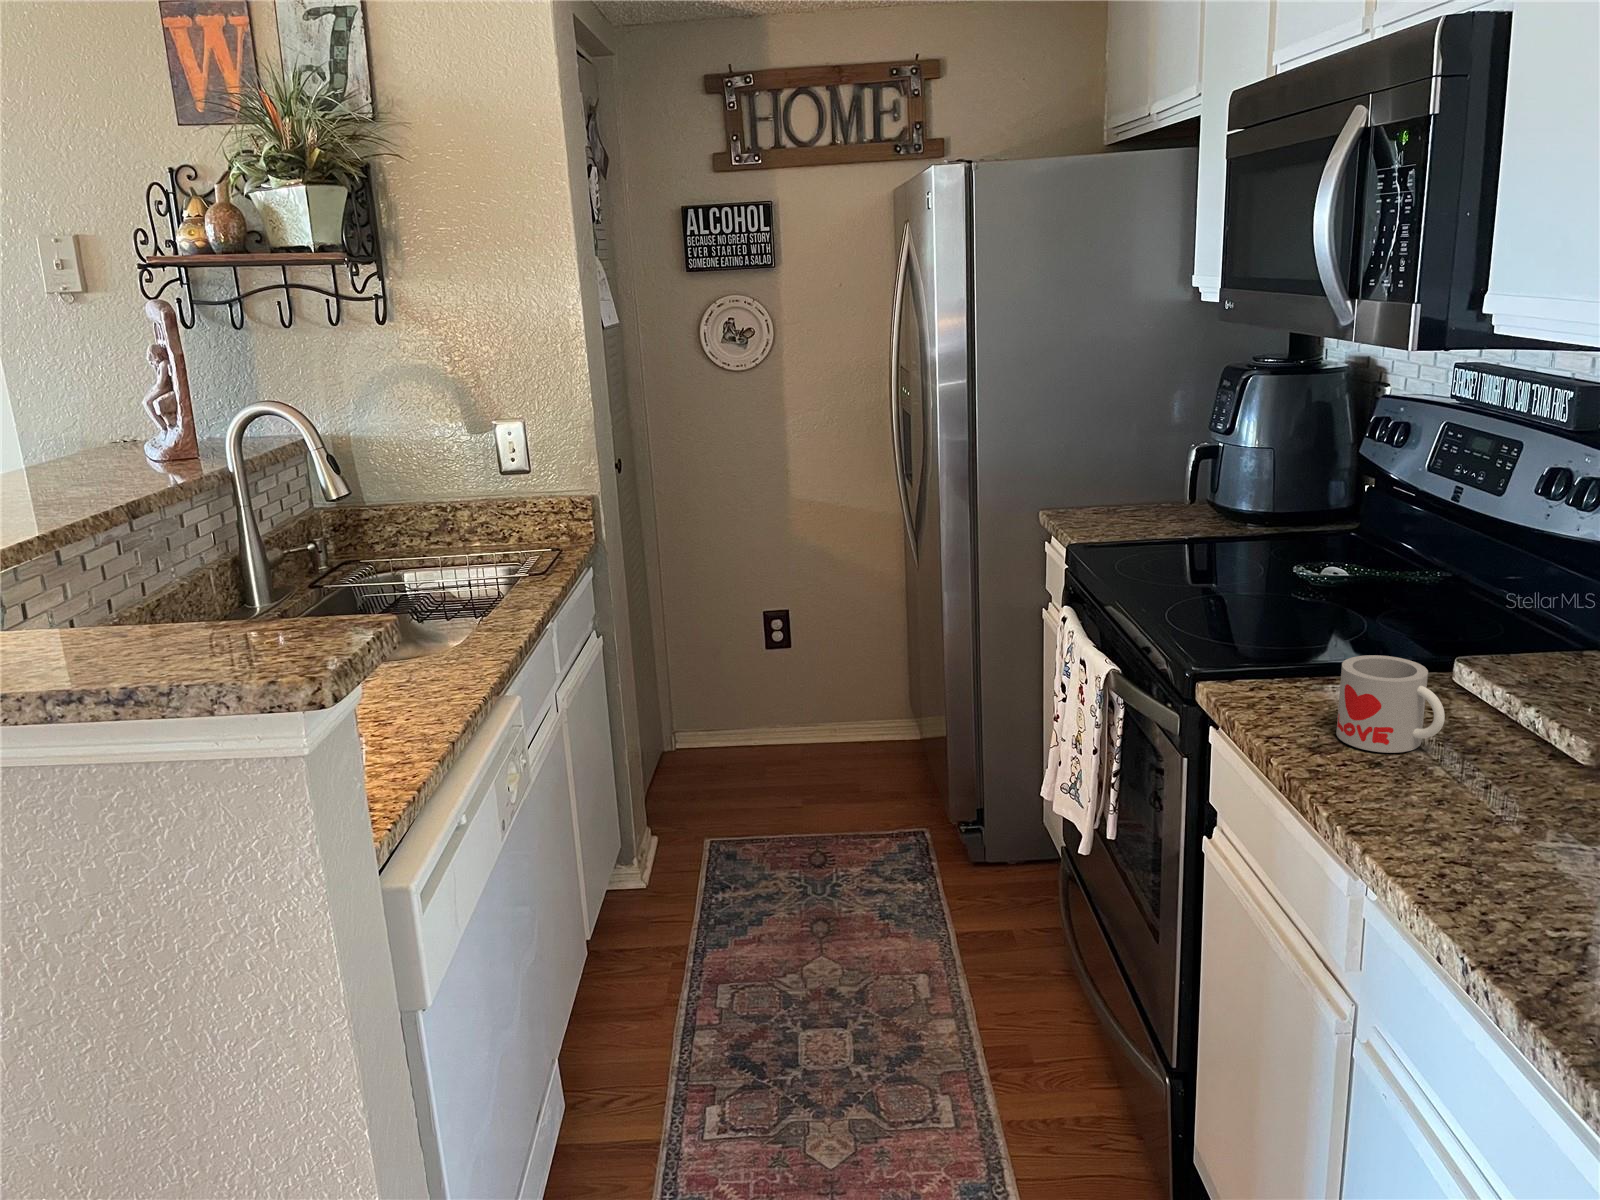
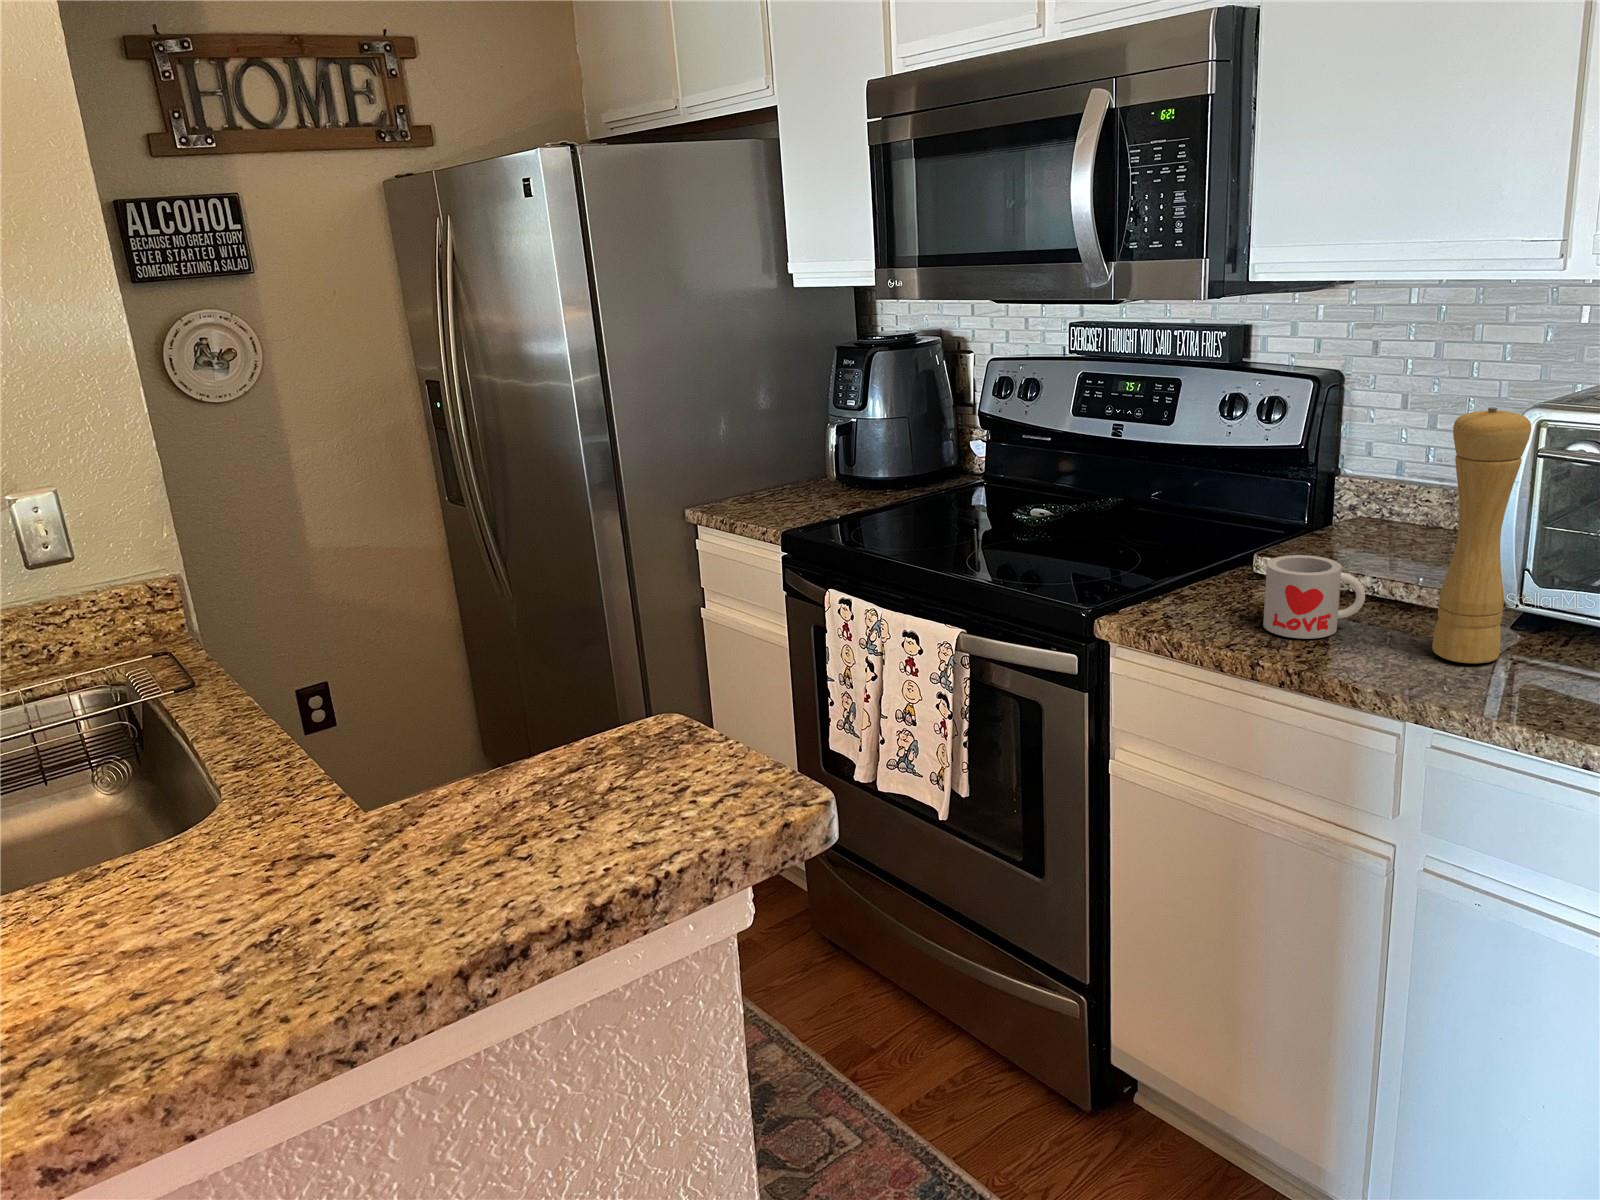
pepper mill: none [1462,519,1579,822] -> present [1432,407,1531,663]

